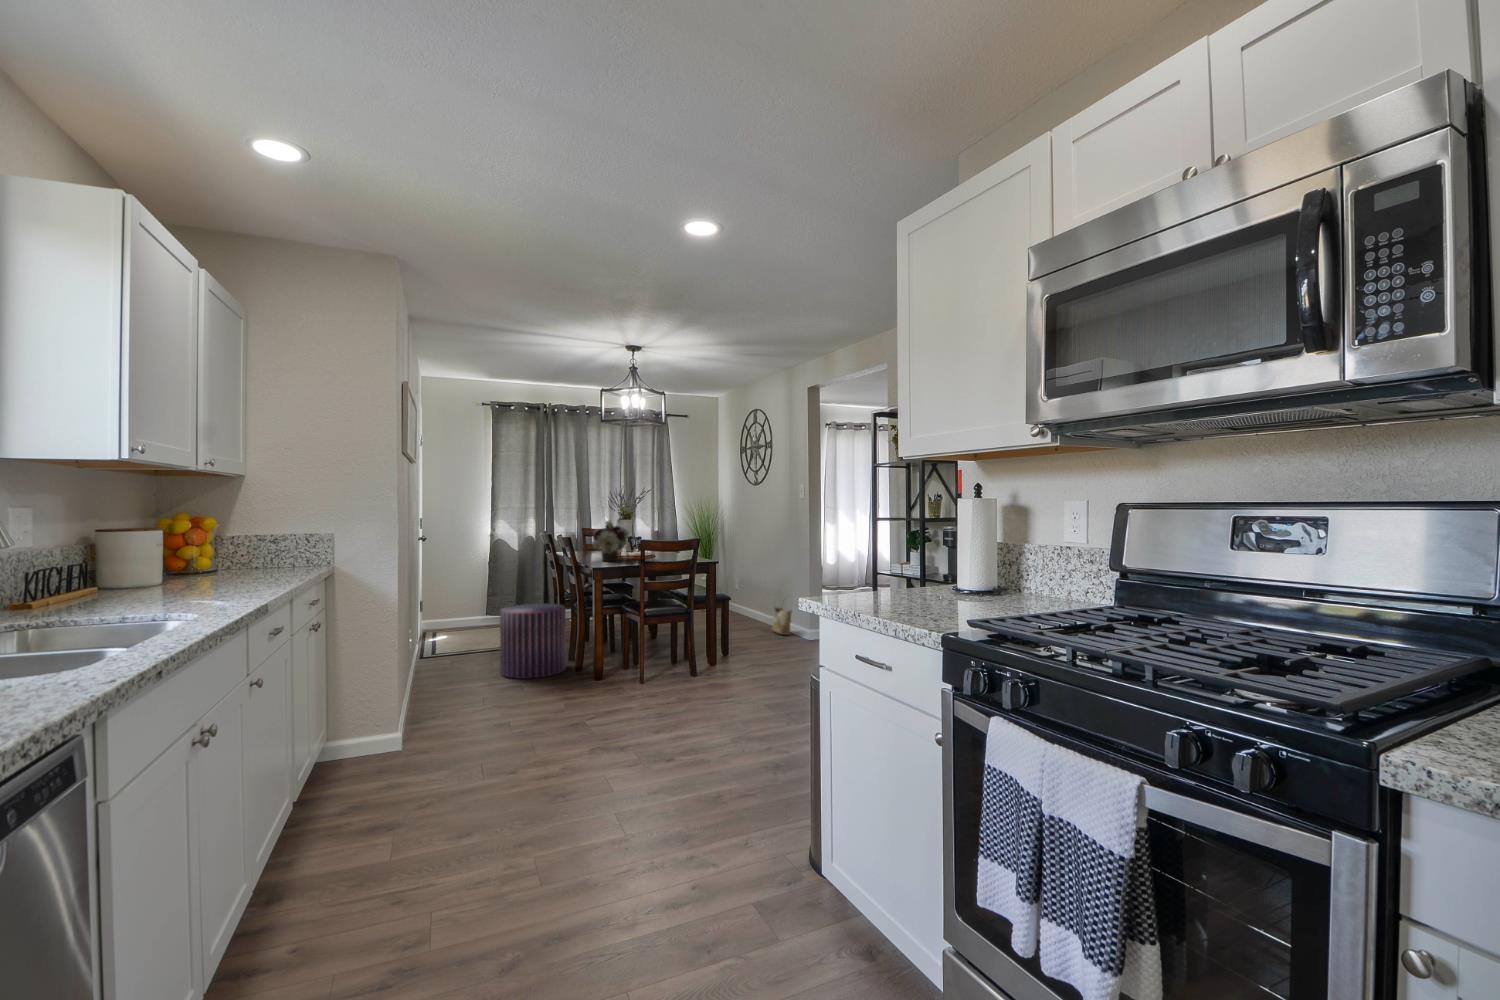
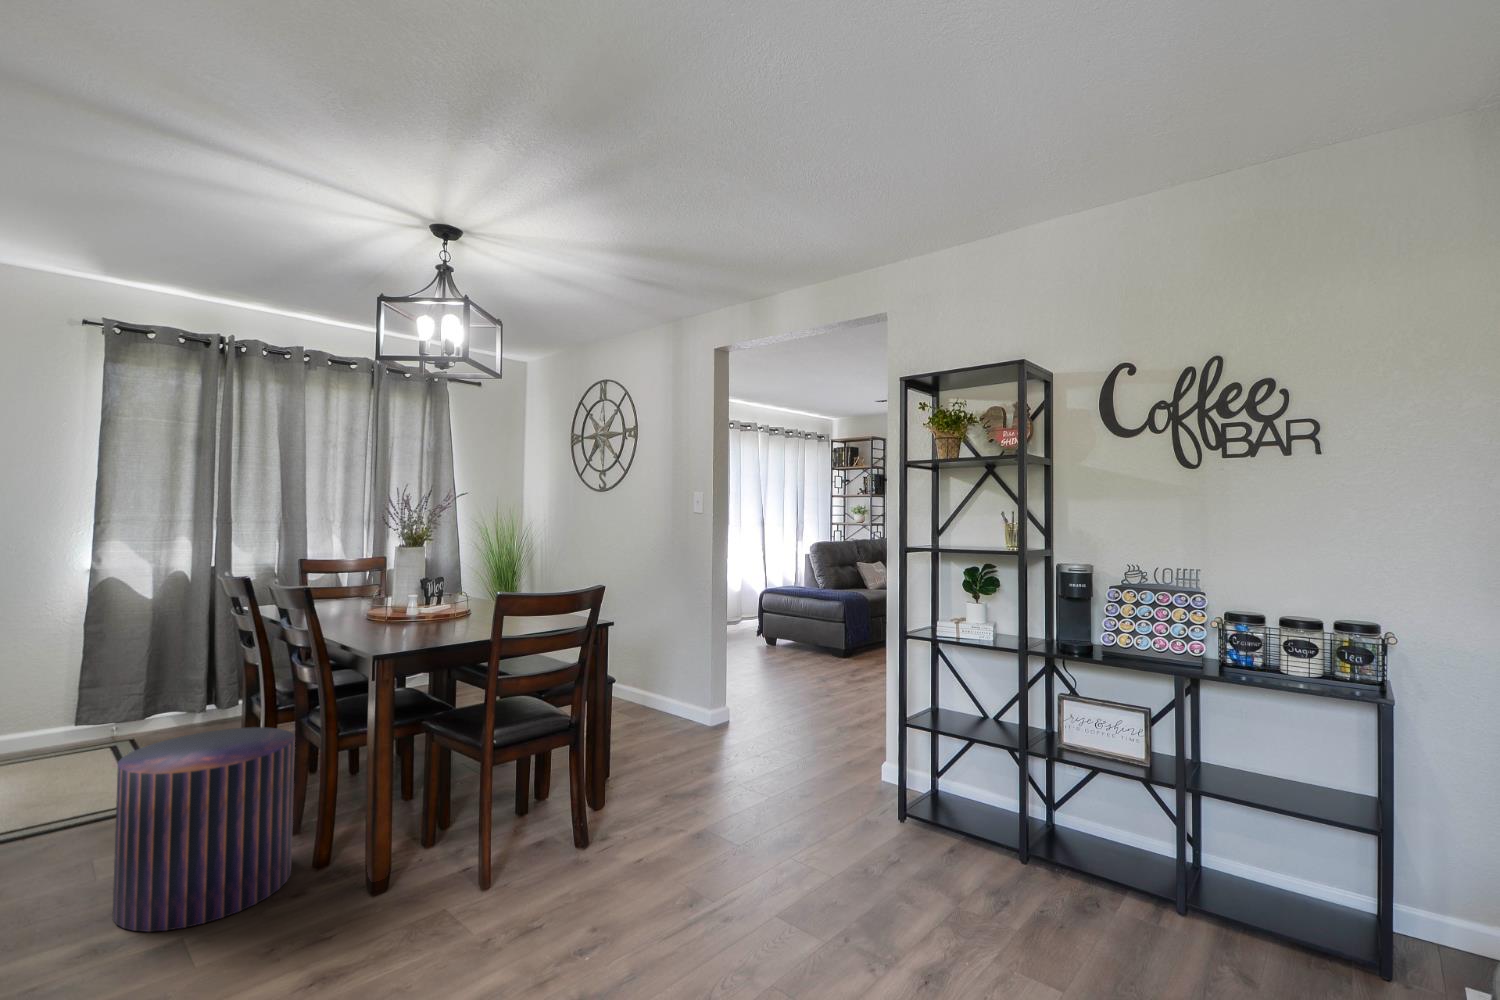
flower arrangement: present [593,520,629,561] -> none [357,548,442,632]
woven basket: present [772,608,792,635] -> none [640,659,678,722]

